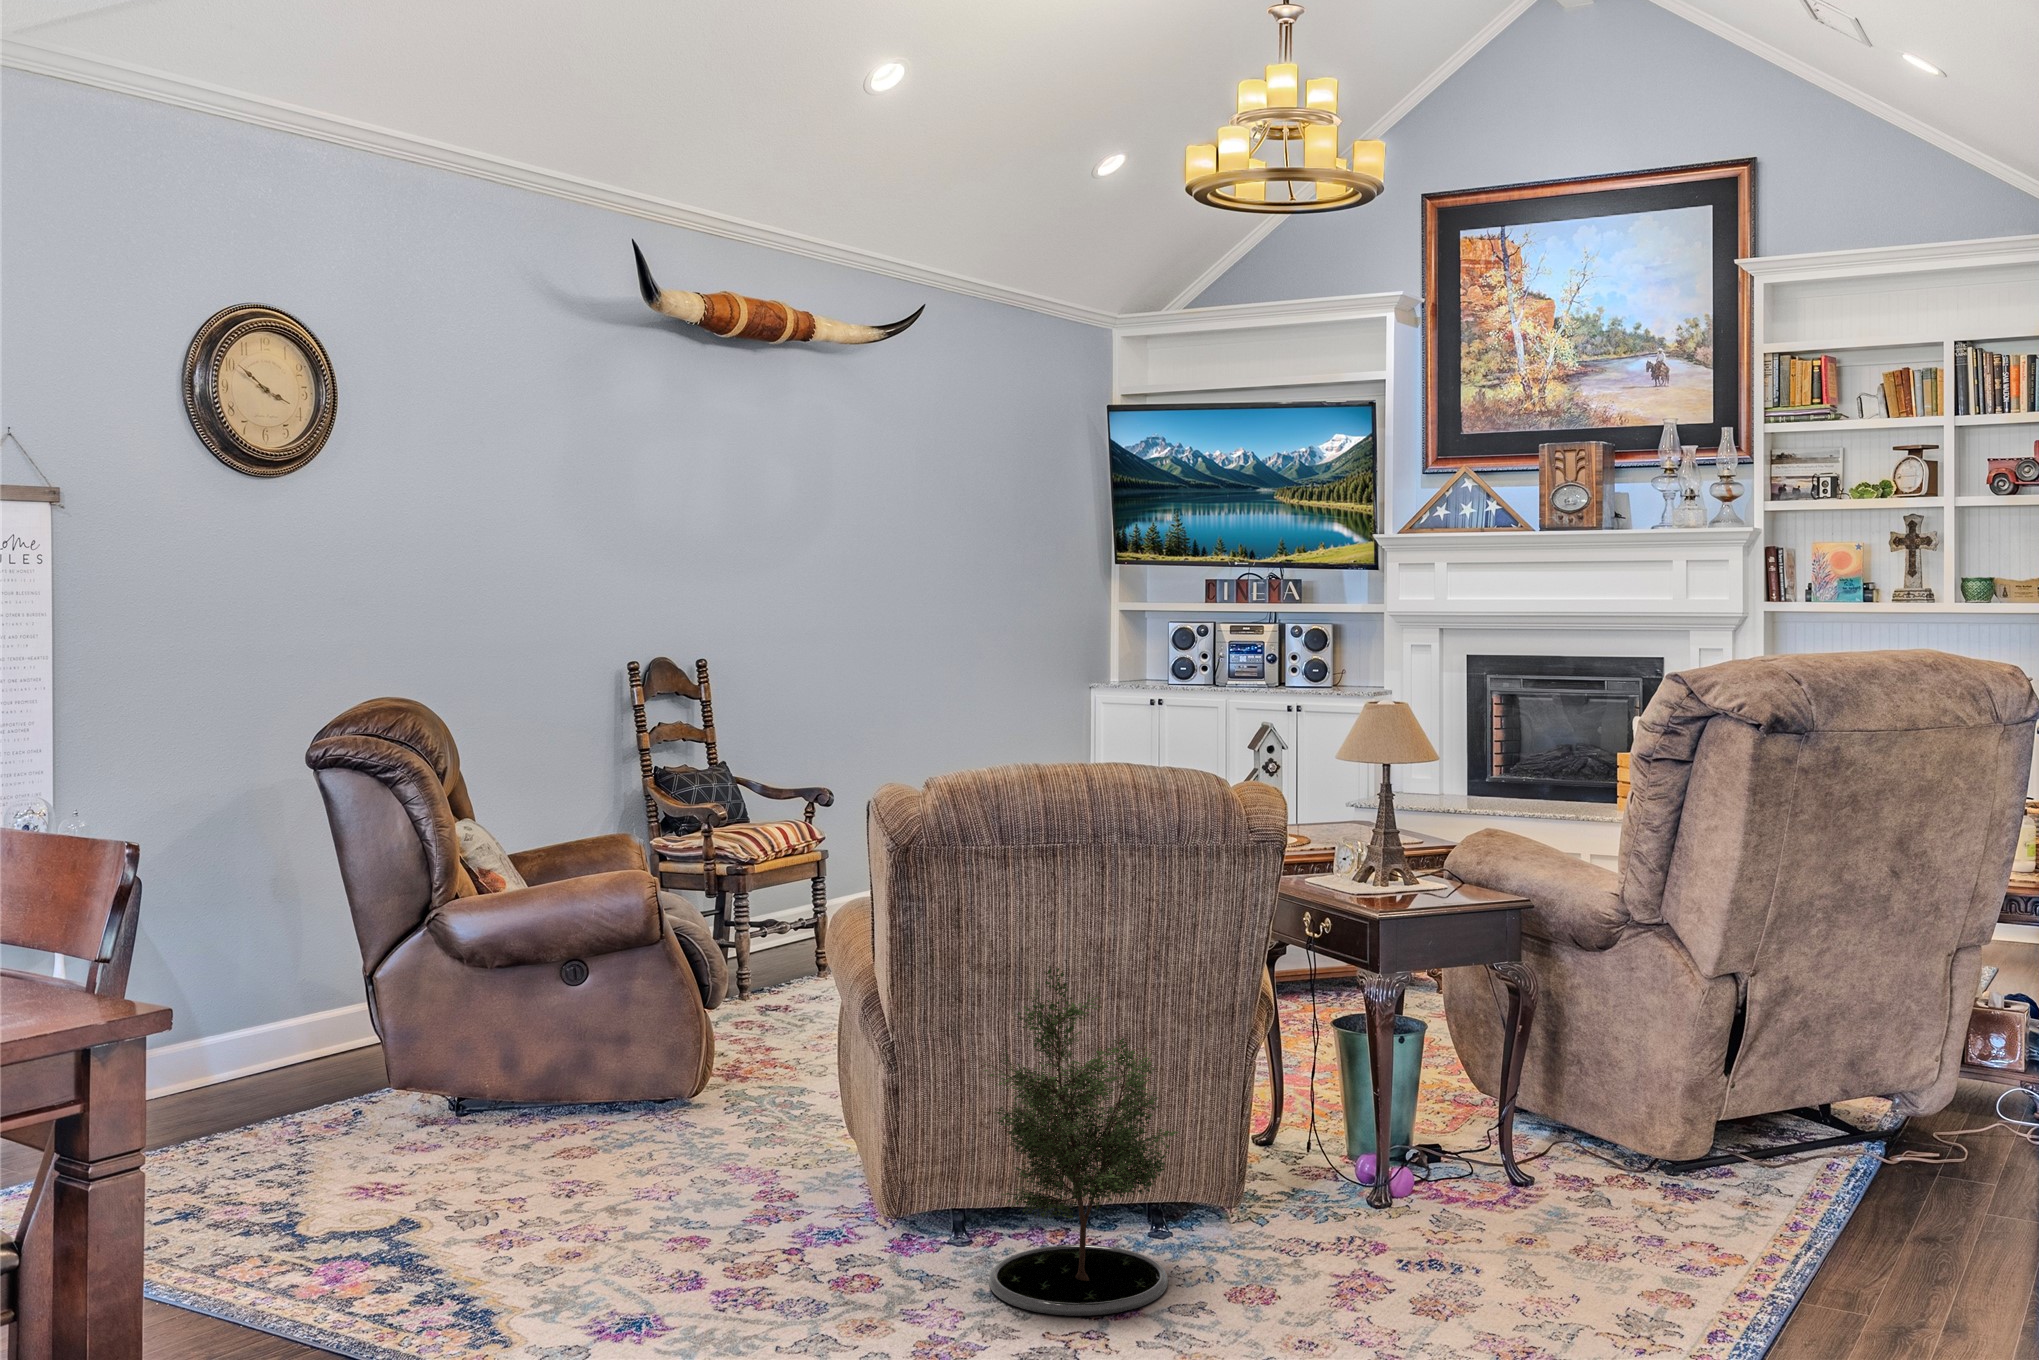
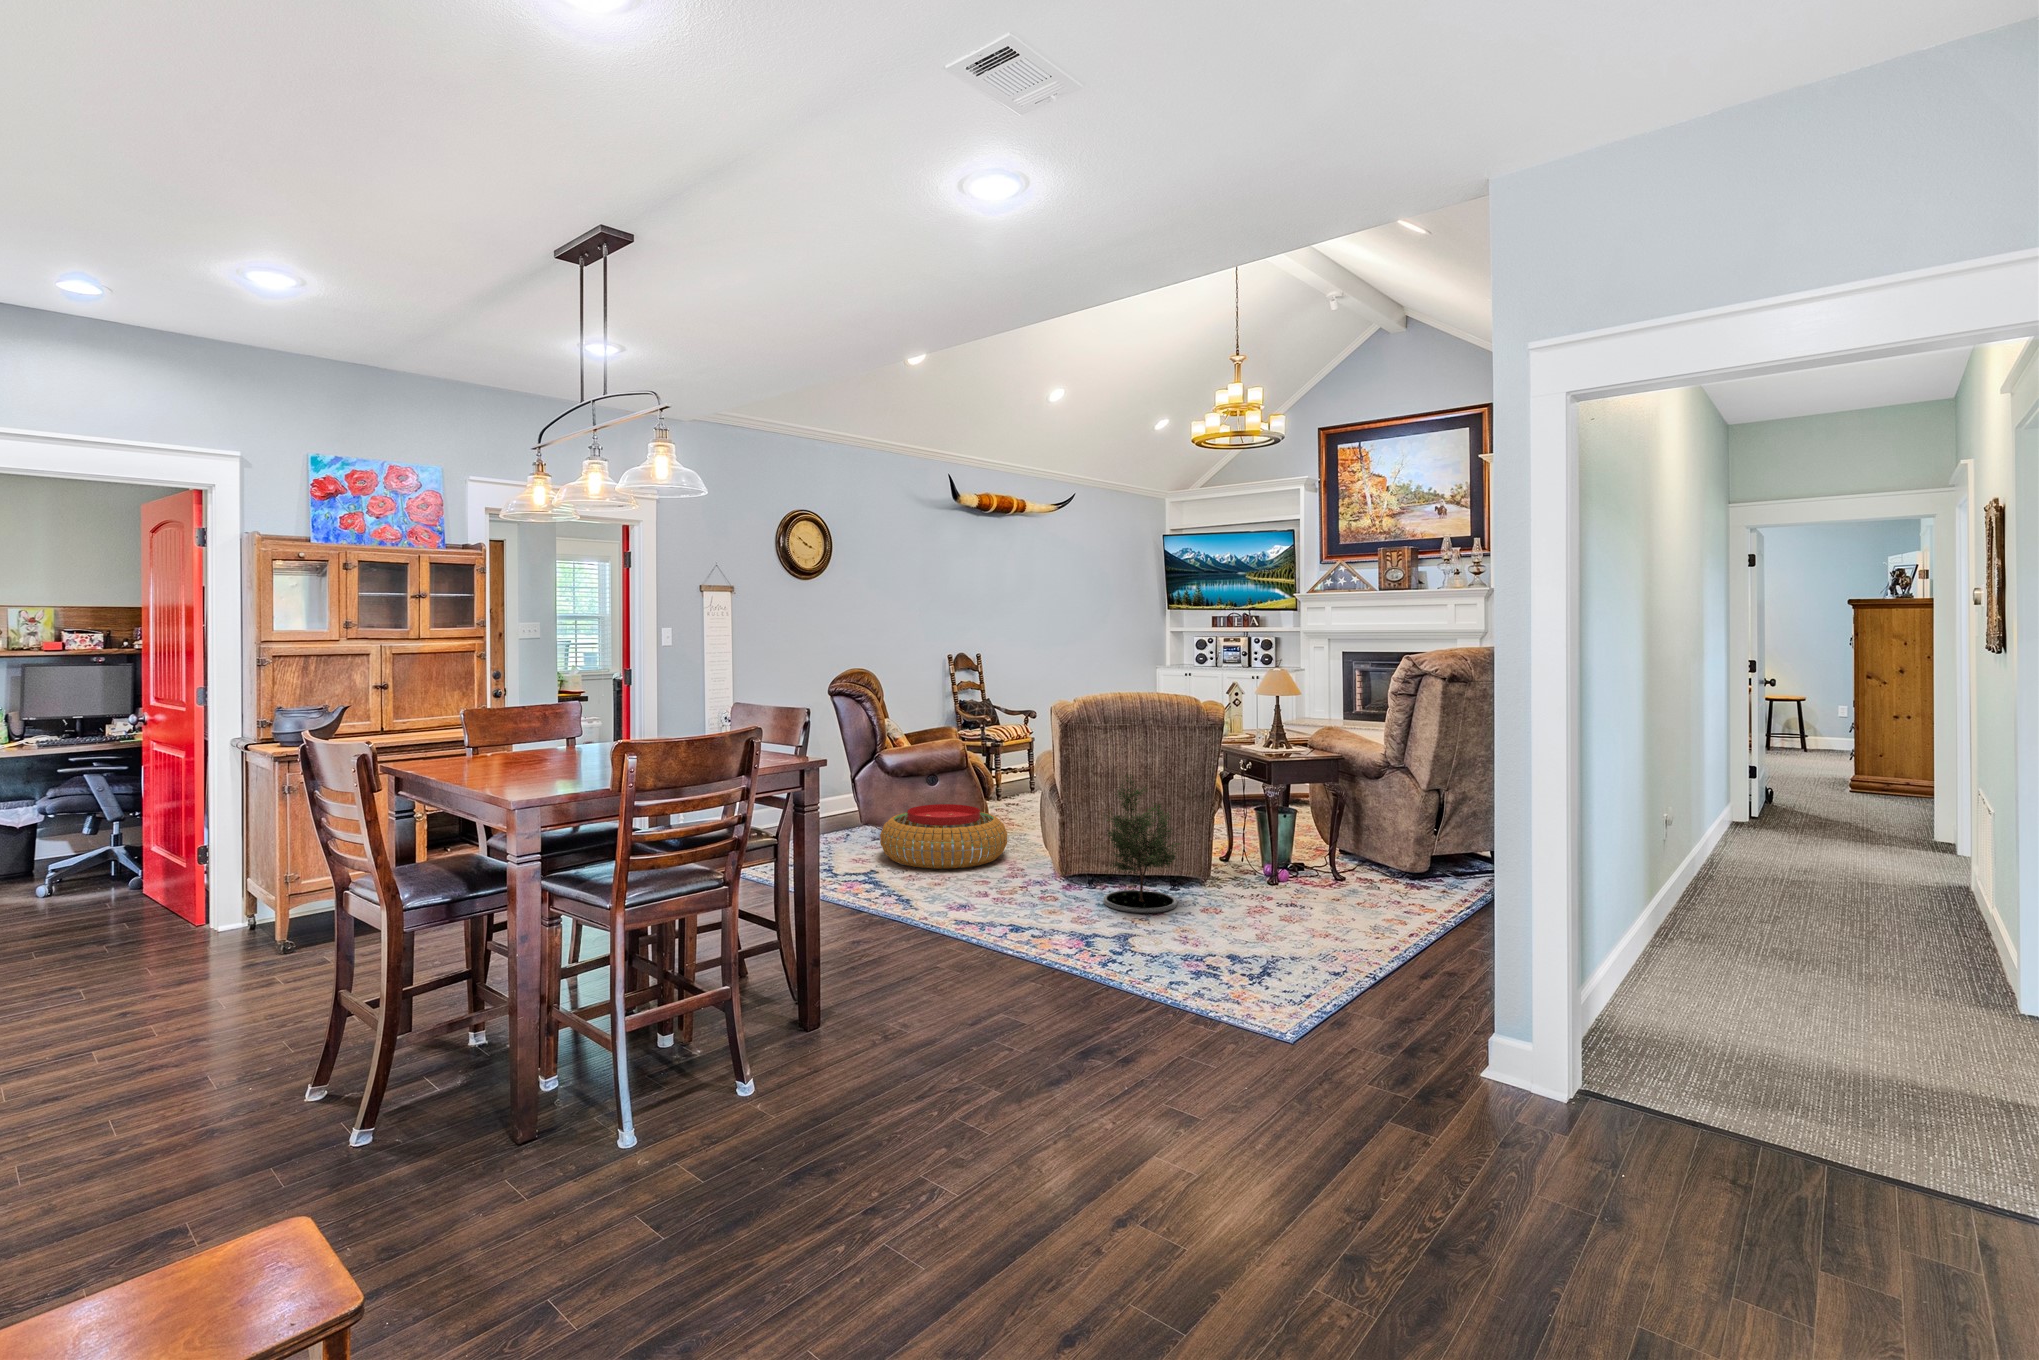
pouf: none [432,1033,755,1204] -> present [880,804,1007,869]

